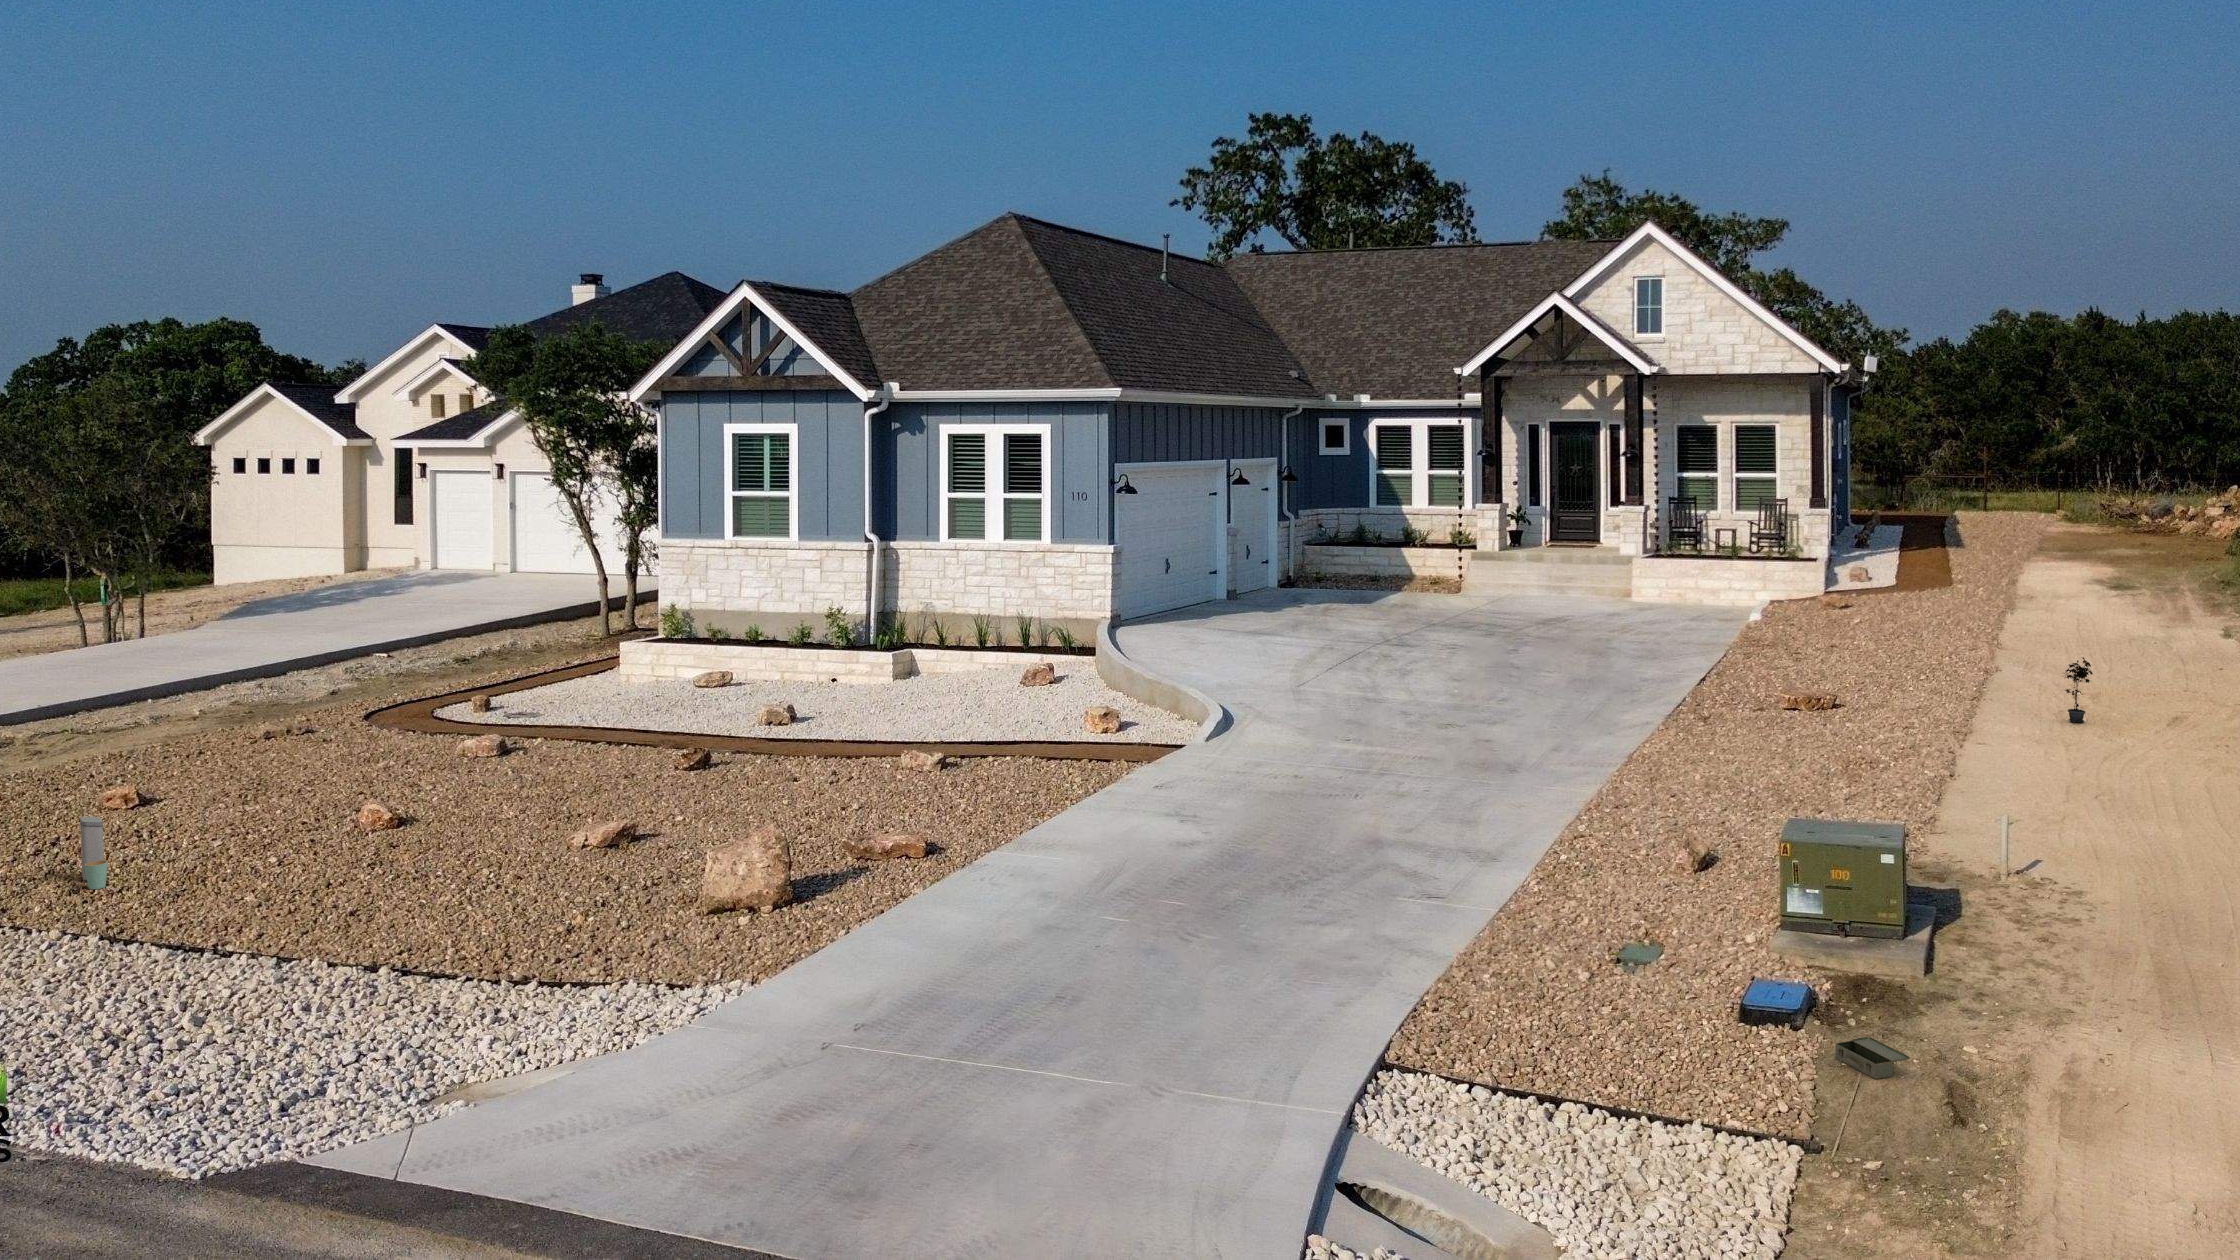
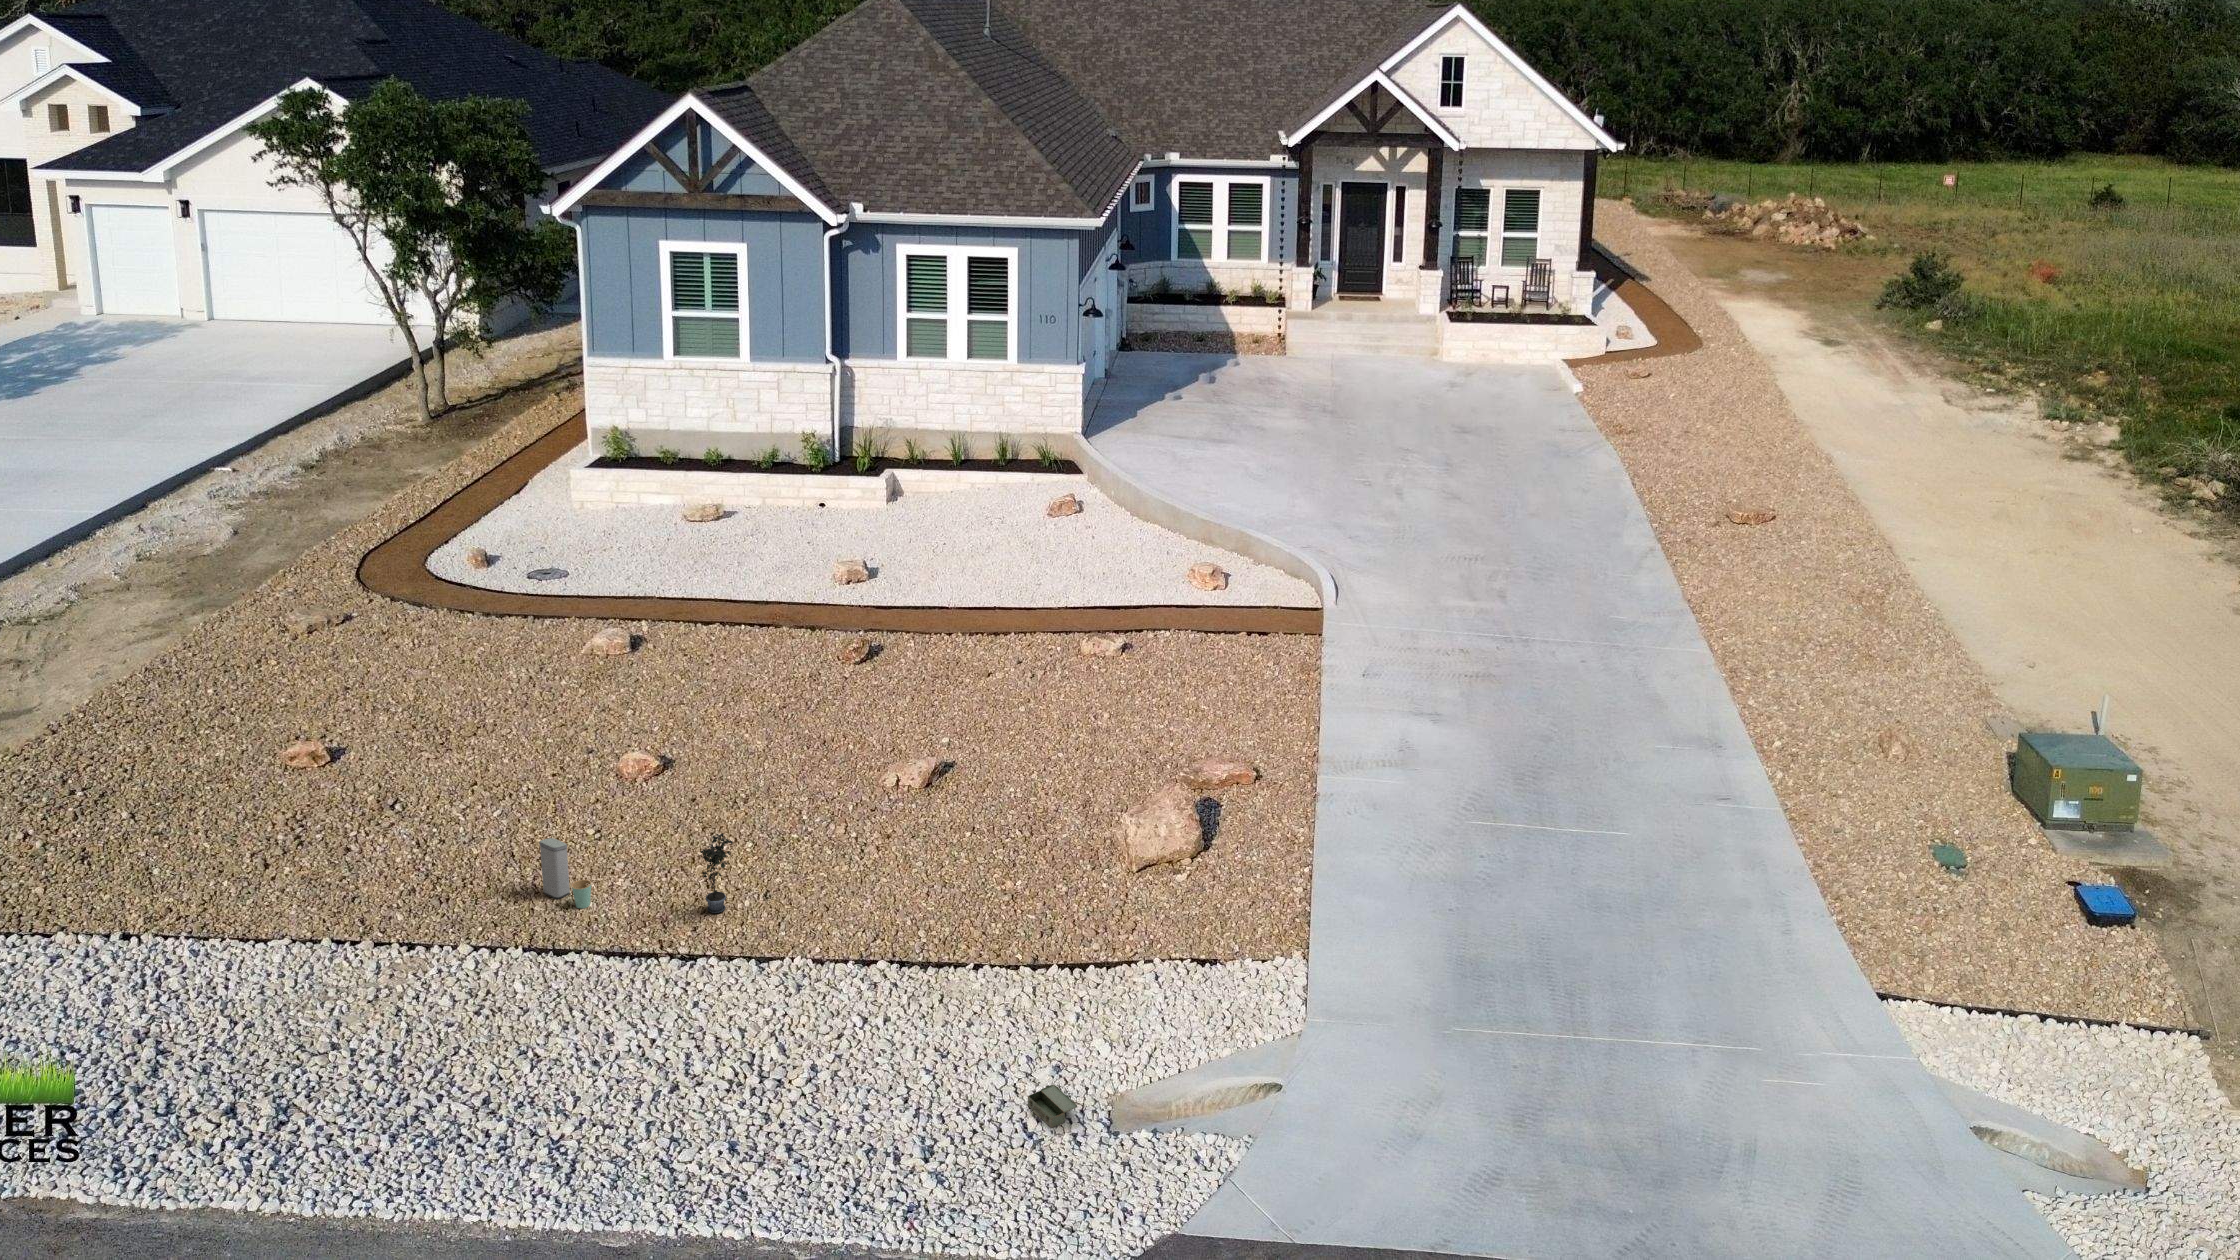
potted plant: present [2065,658,2093,723] -> present [698,834,733,913]
toolbox: present [1835,1037,1910,1079] -> present [1028,1084,1077,1128]

